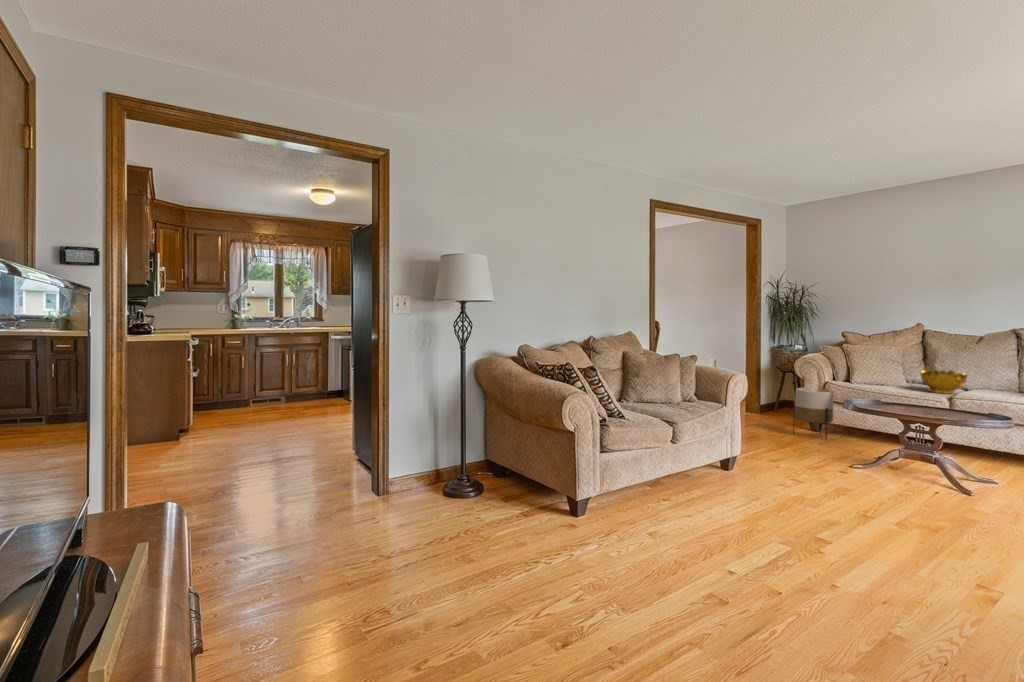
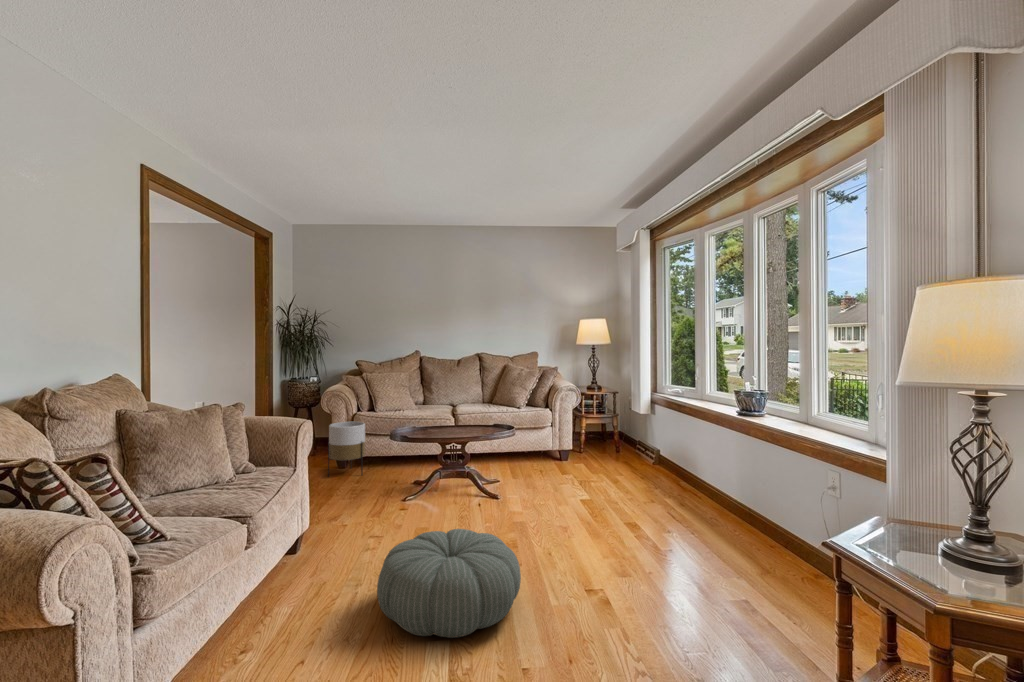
decorative bowl: present [921,369,967,394] -> none [429,391,460,413]
pouf: none [746,471,887,553] -> present [377,529,521,638]

